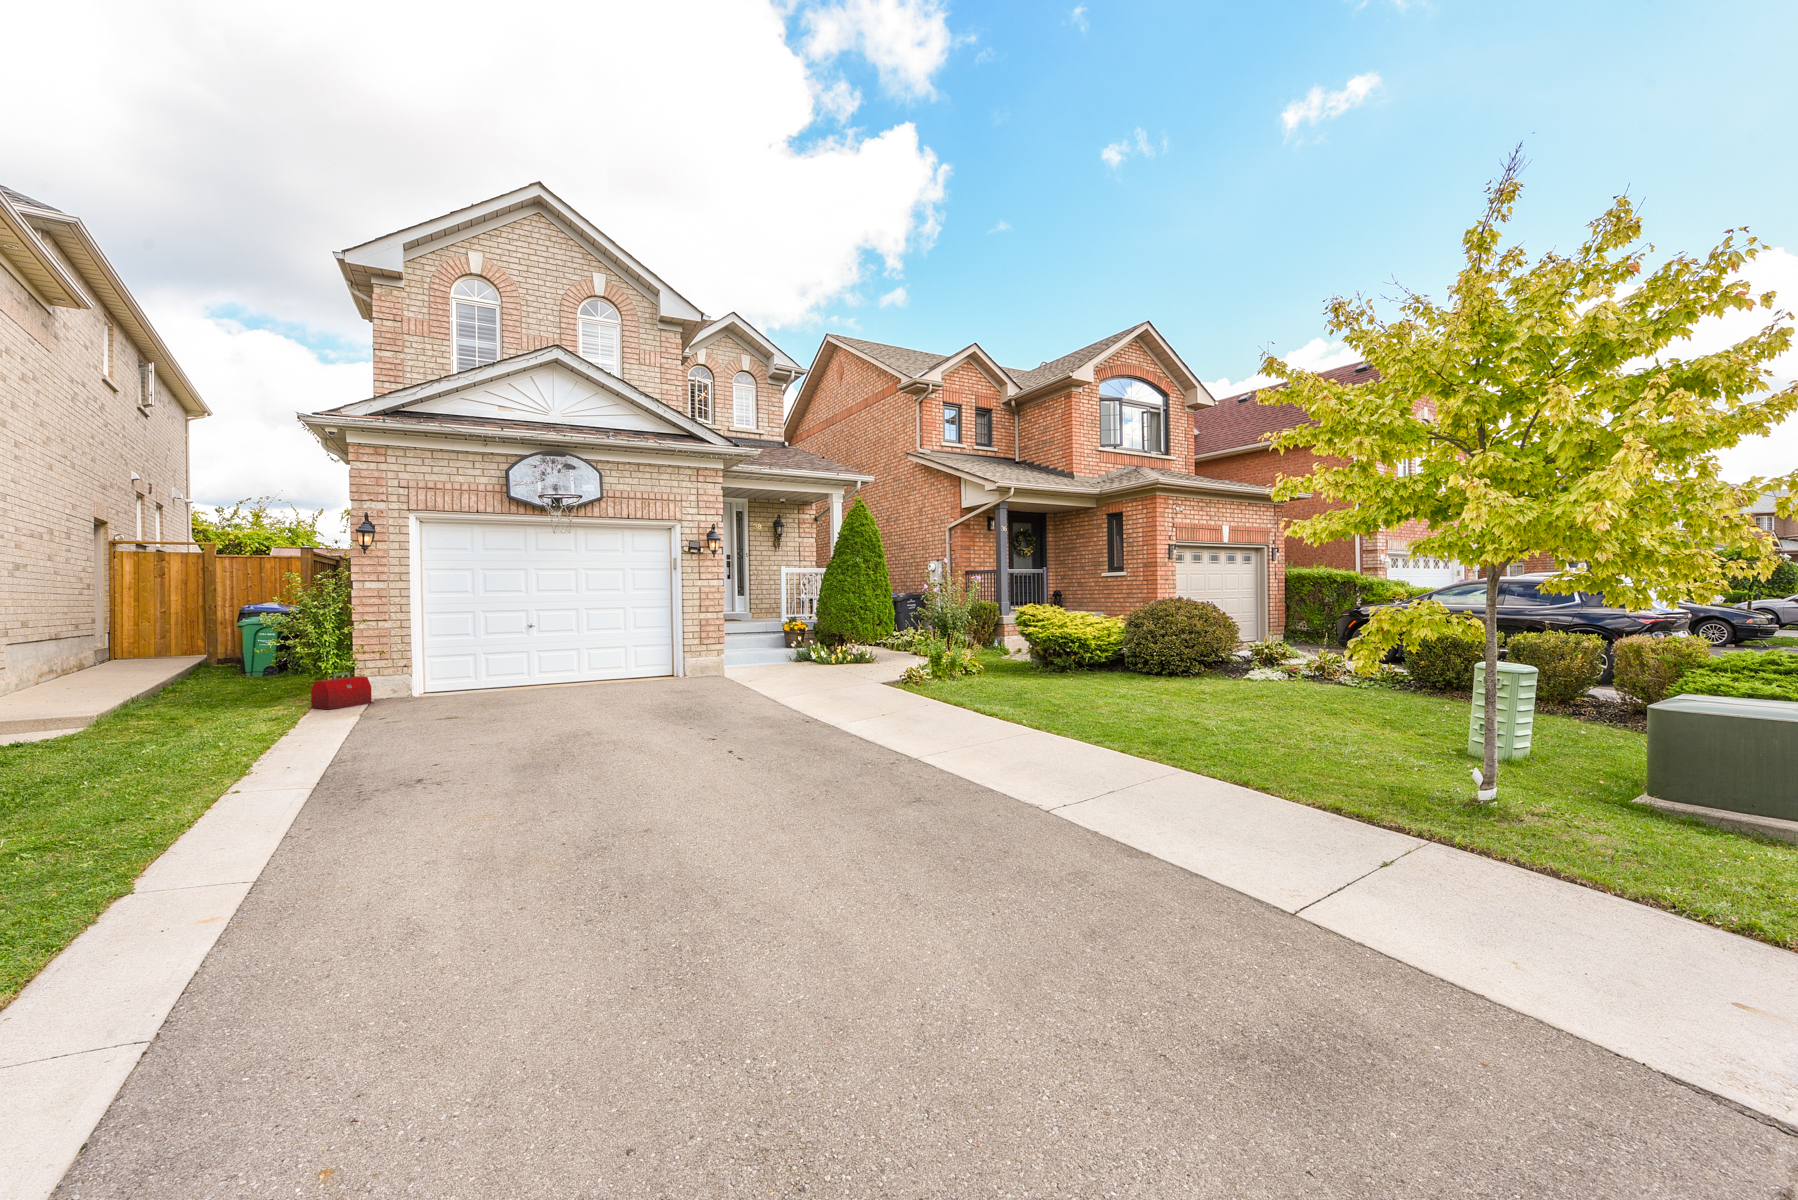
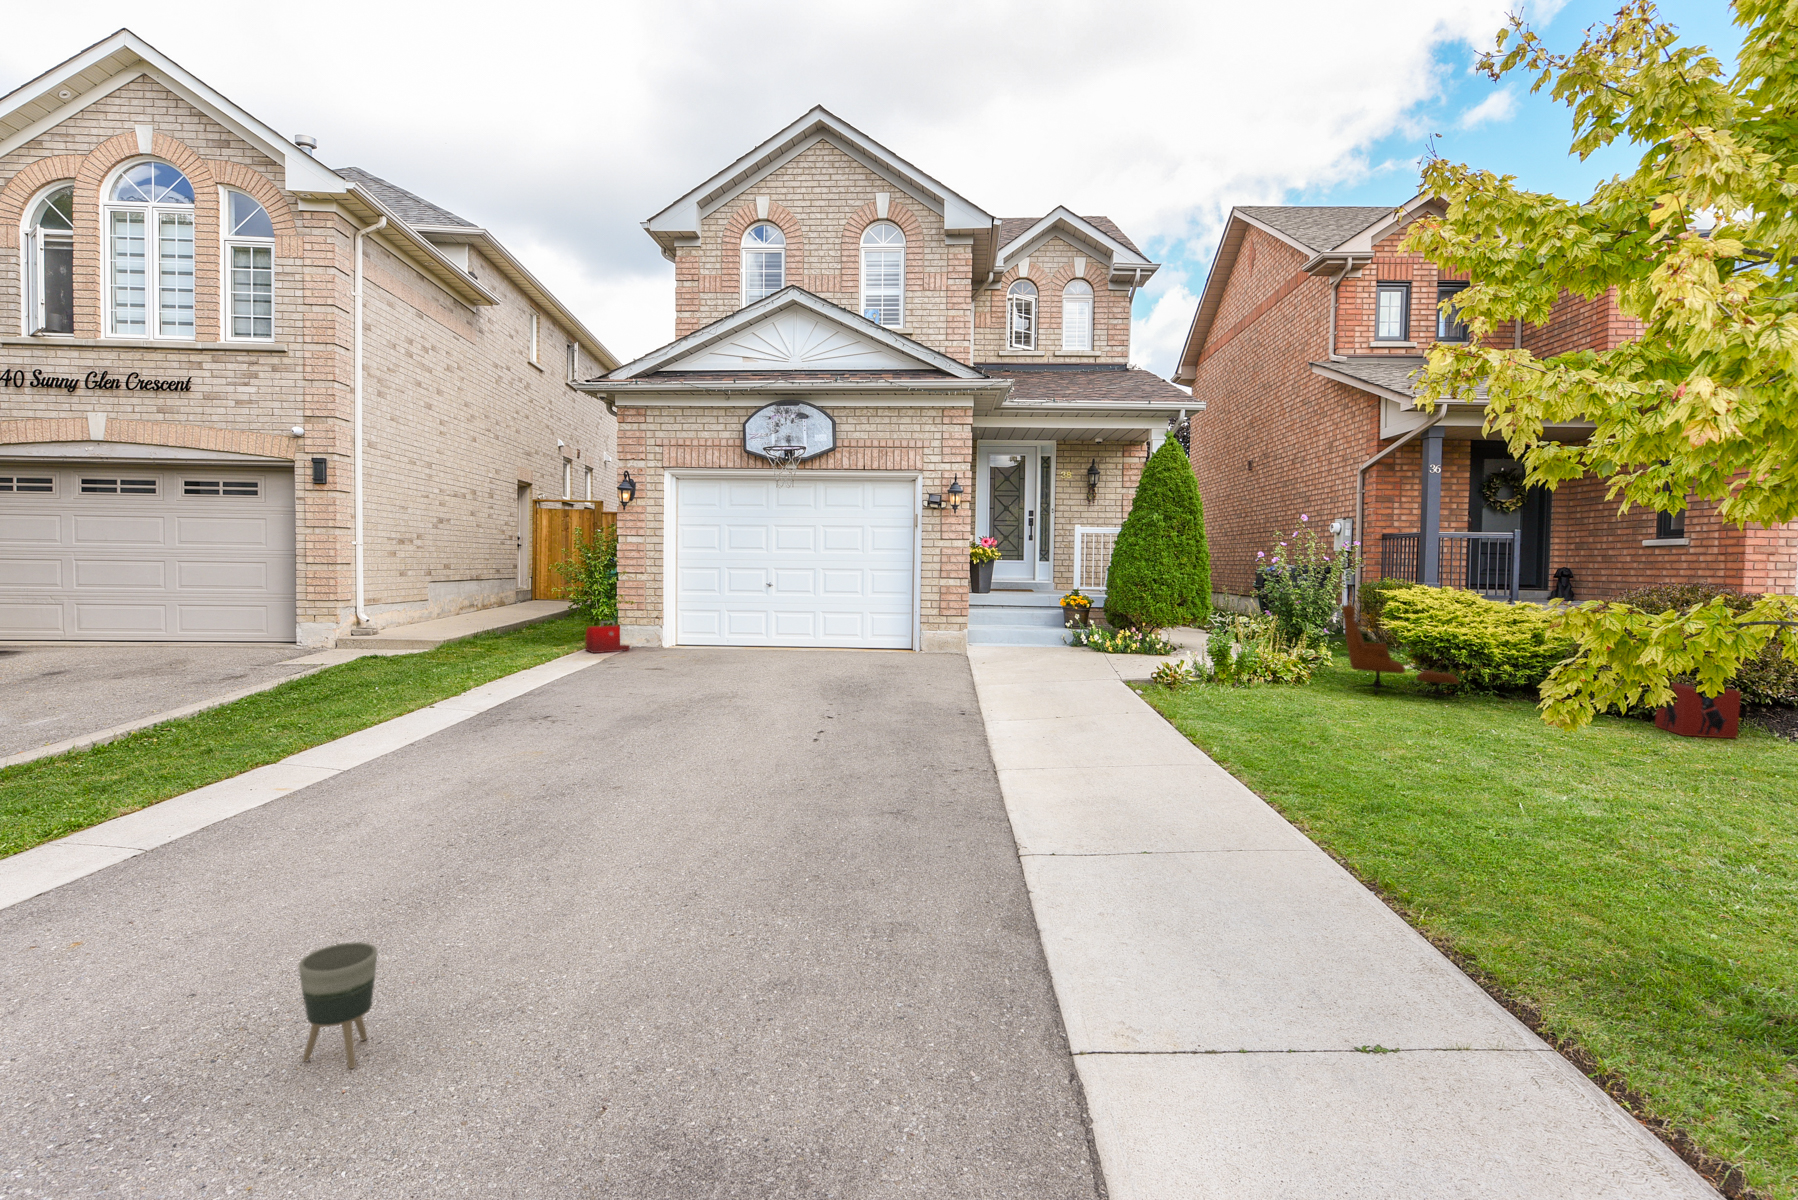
lounge chair: none [1006,619,1076,677] -> present [1342,605,1459,698]
storage box: none [1181,654,1221,684] -> present [1655,683,1741,738]
planter: none [875,1010,947,1161] -> present [299,942,377,1069]

